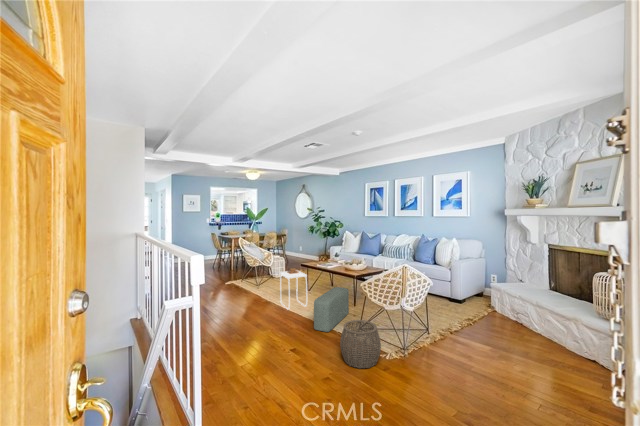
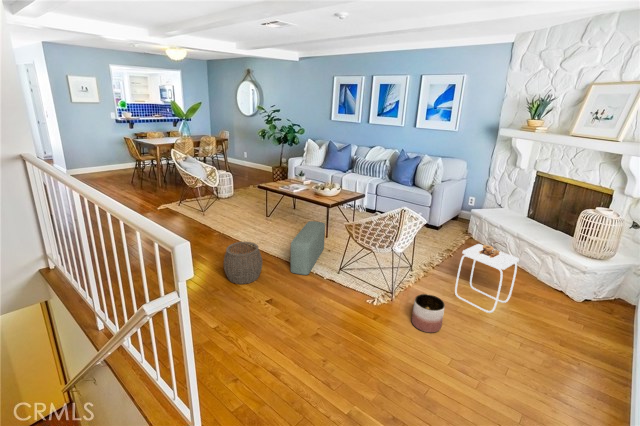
side table: present [280,268,307,309] -> present [455,244,519,313]
woven basket: present [340,320,381,368] -> present [224,242,262,284]
planter: none [420,347,451,387] -> present [412,294,445,332]

